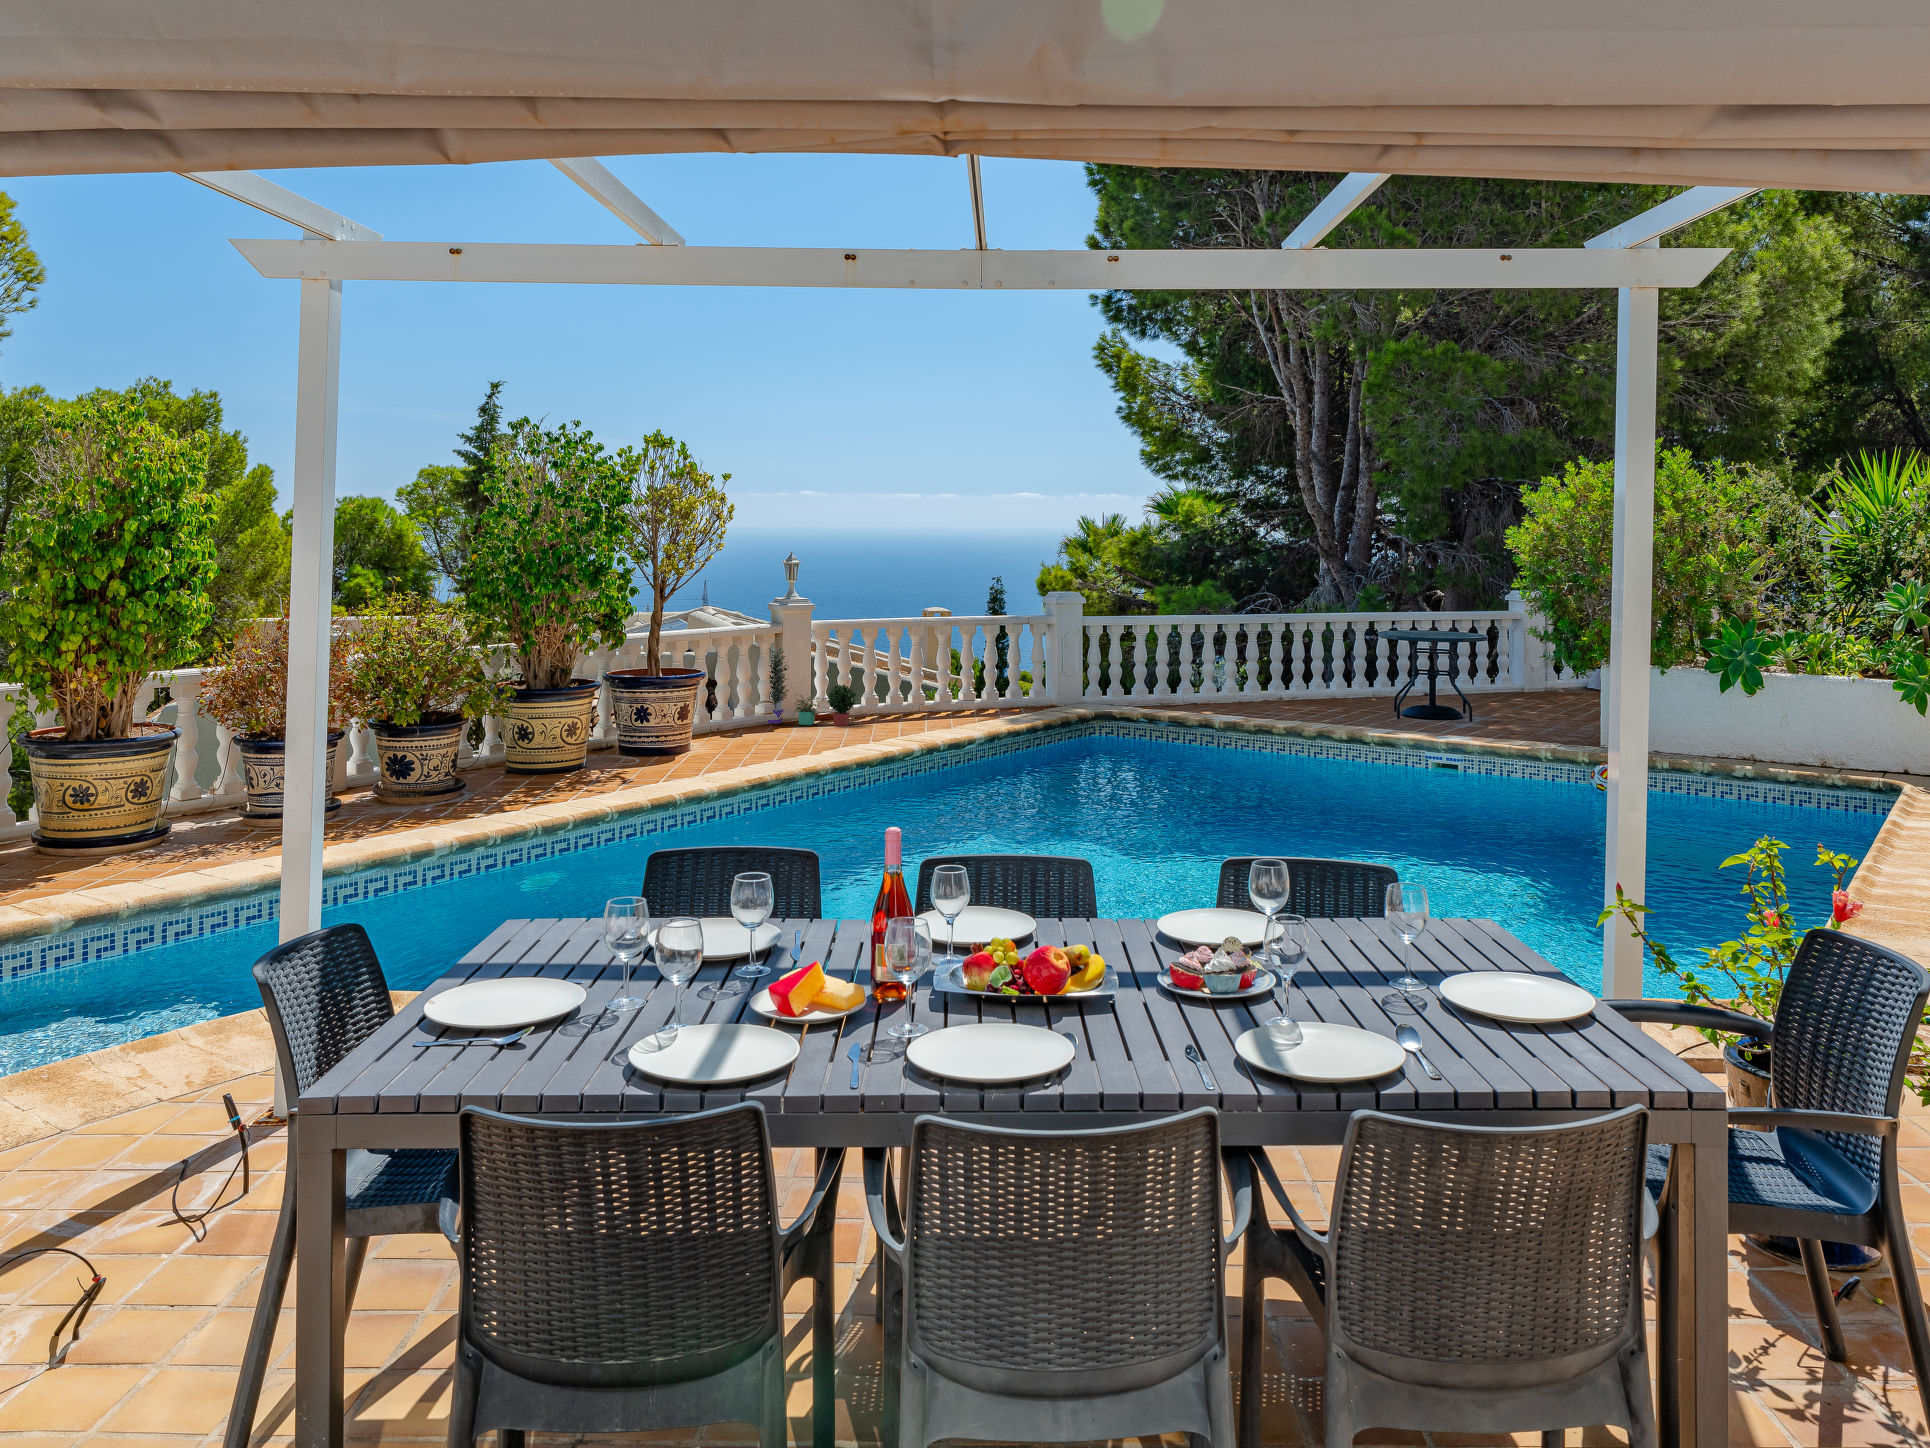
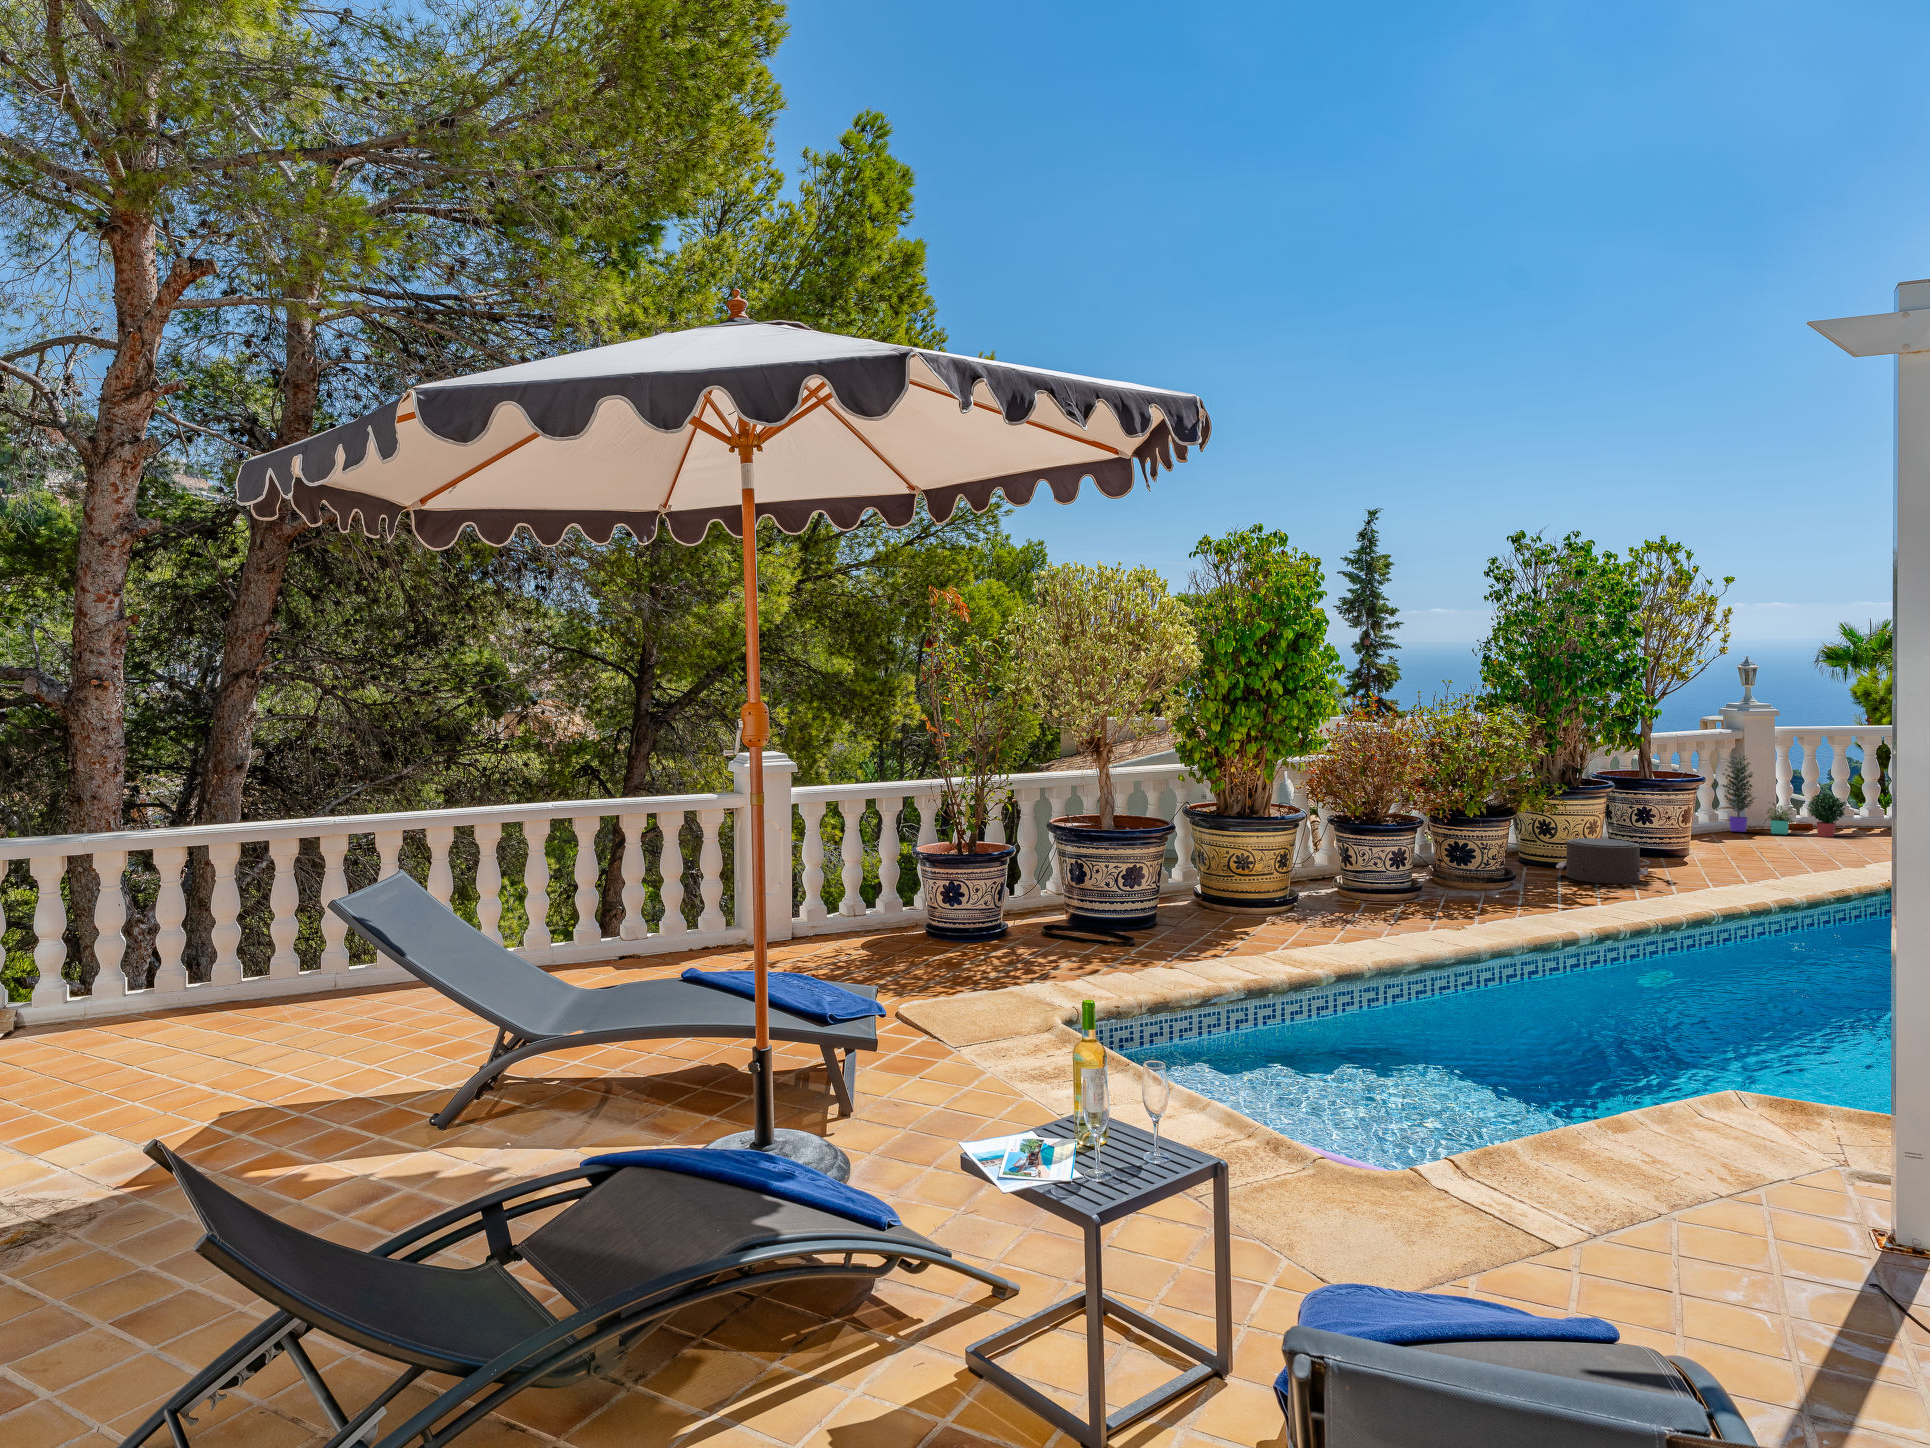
pouf: none [518,742,609,789] -> present [1556,838,1648,884]

